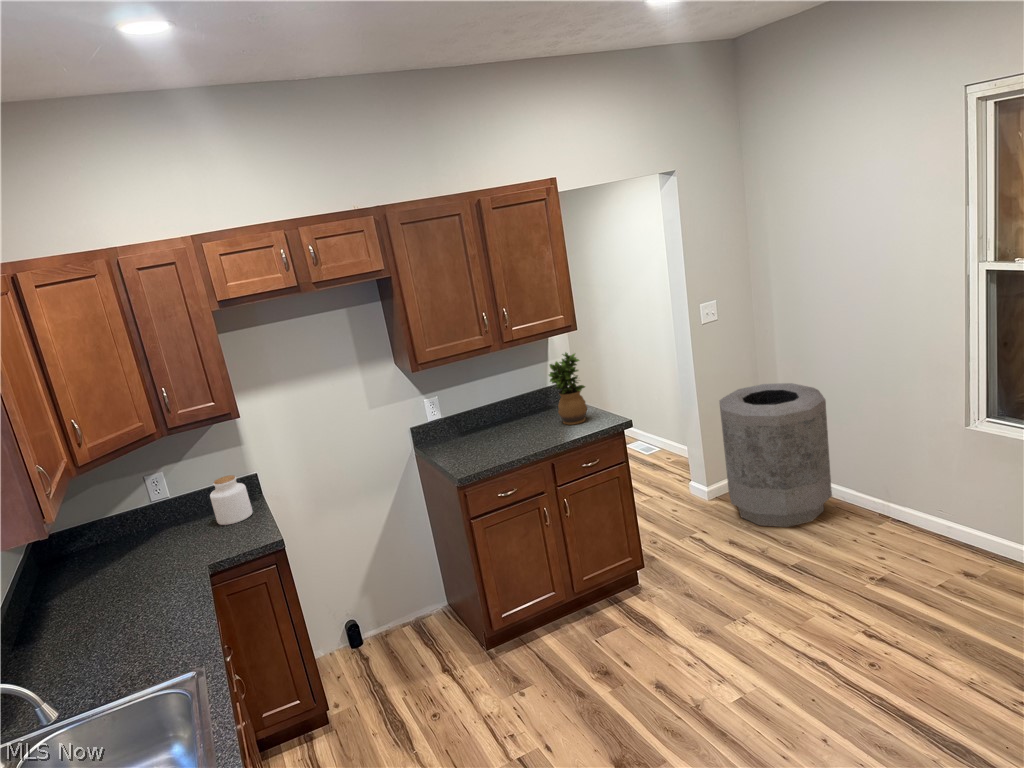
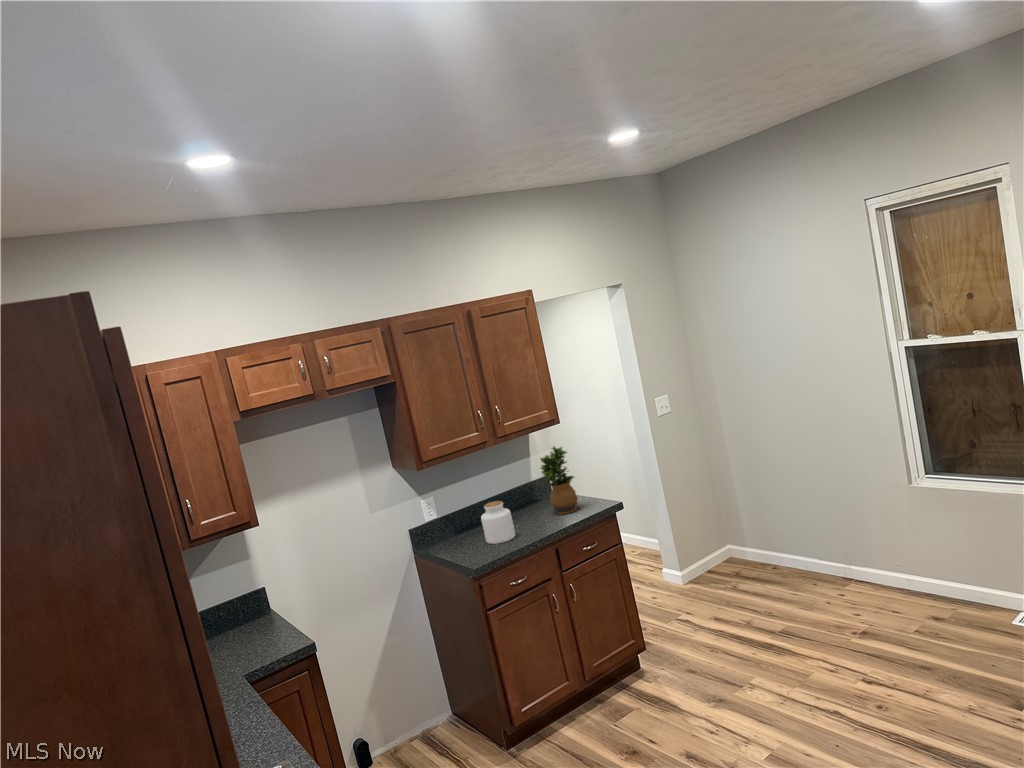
trash can: present [719,383,832,527] -> none [685,465,798,601]
jar: present [210,475,252,525] -> present [481,501,515,544]

